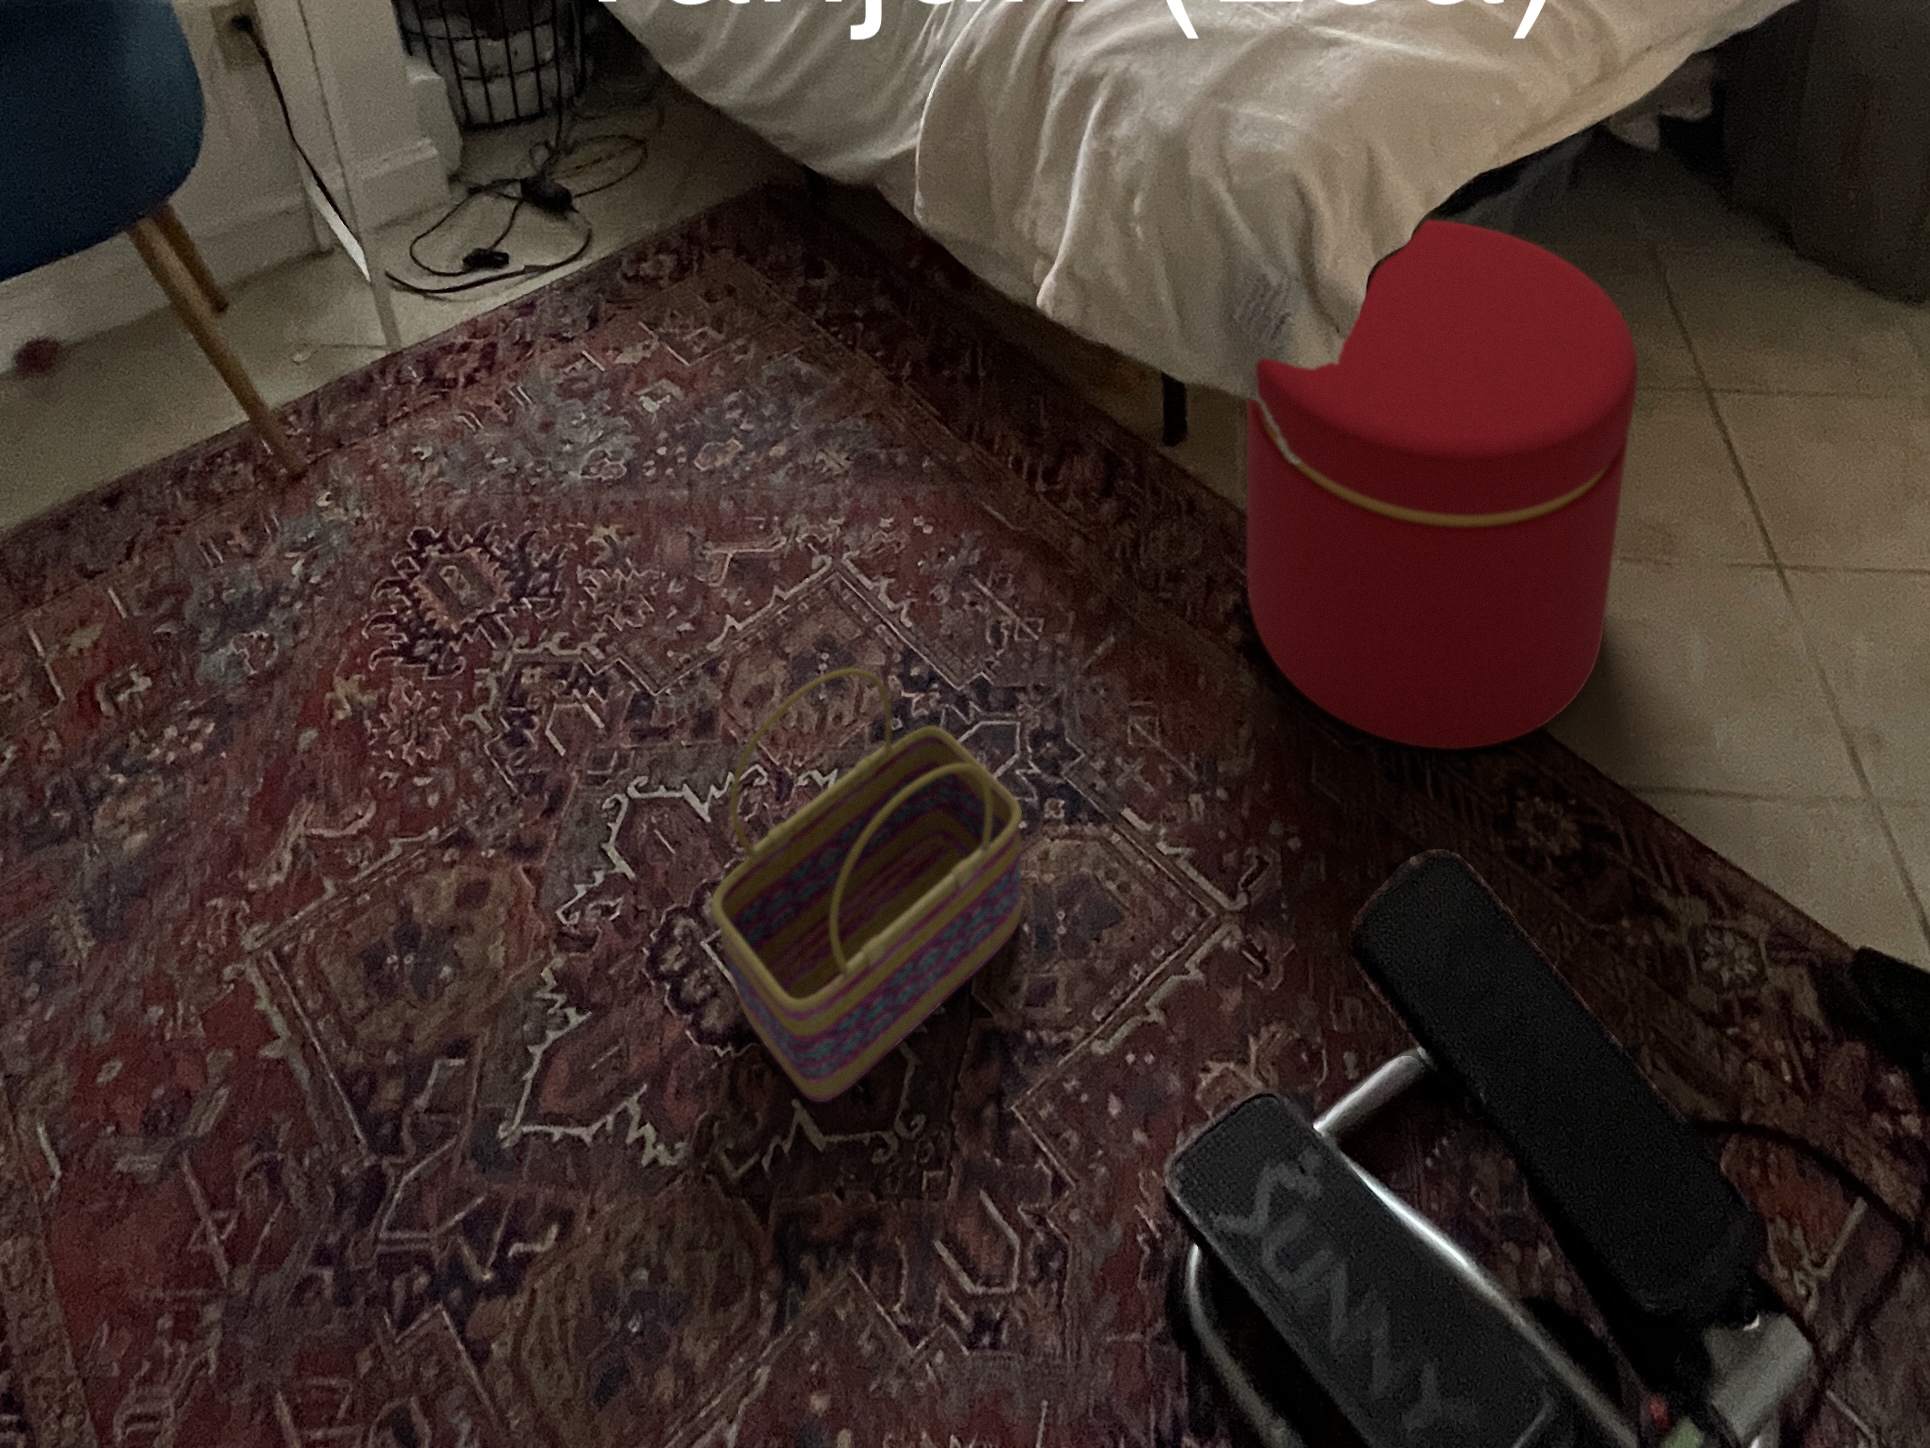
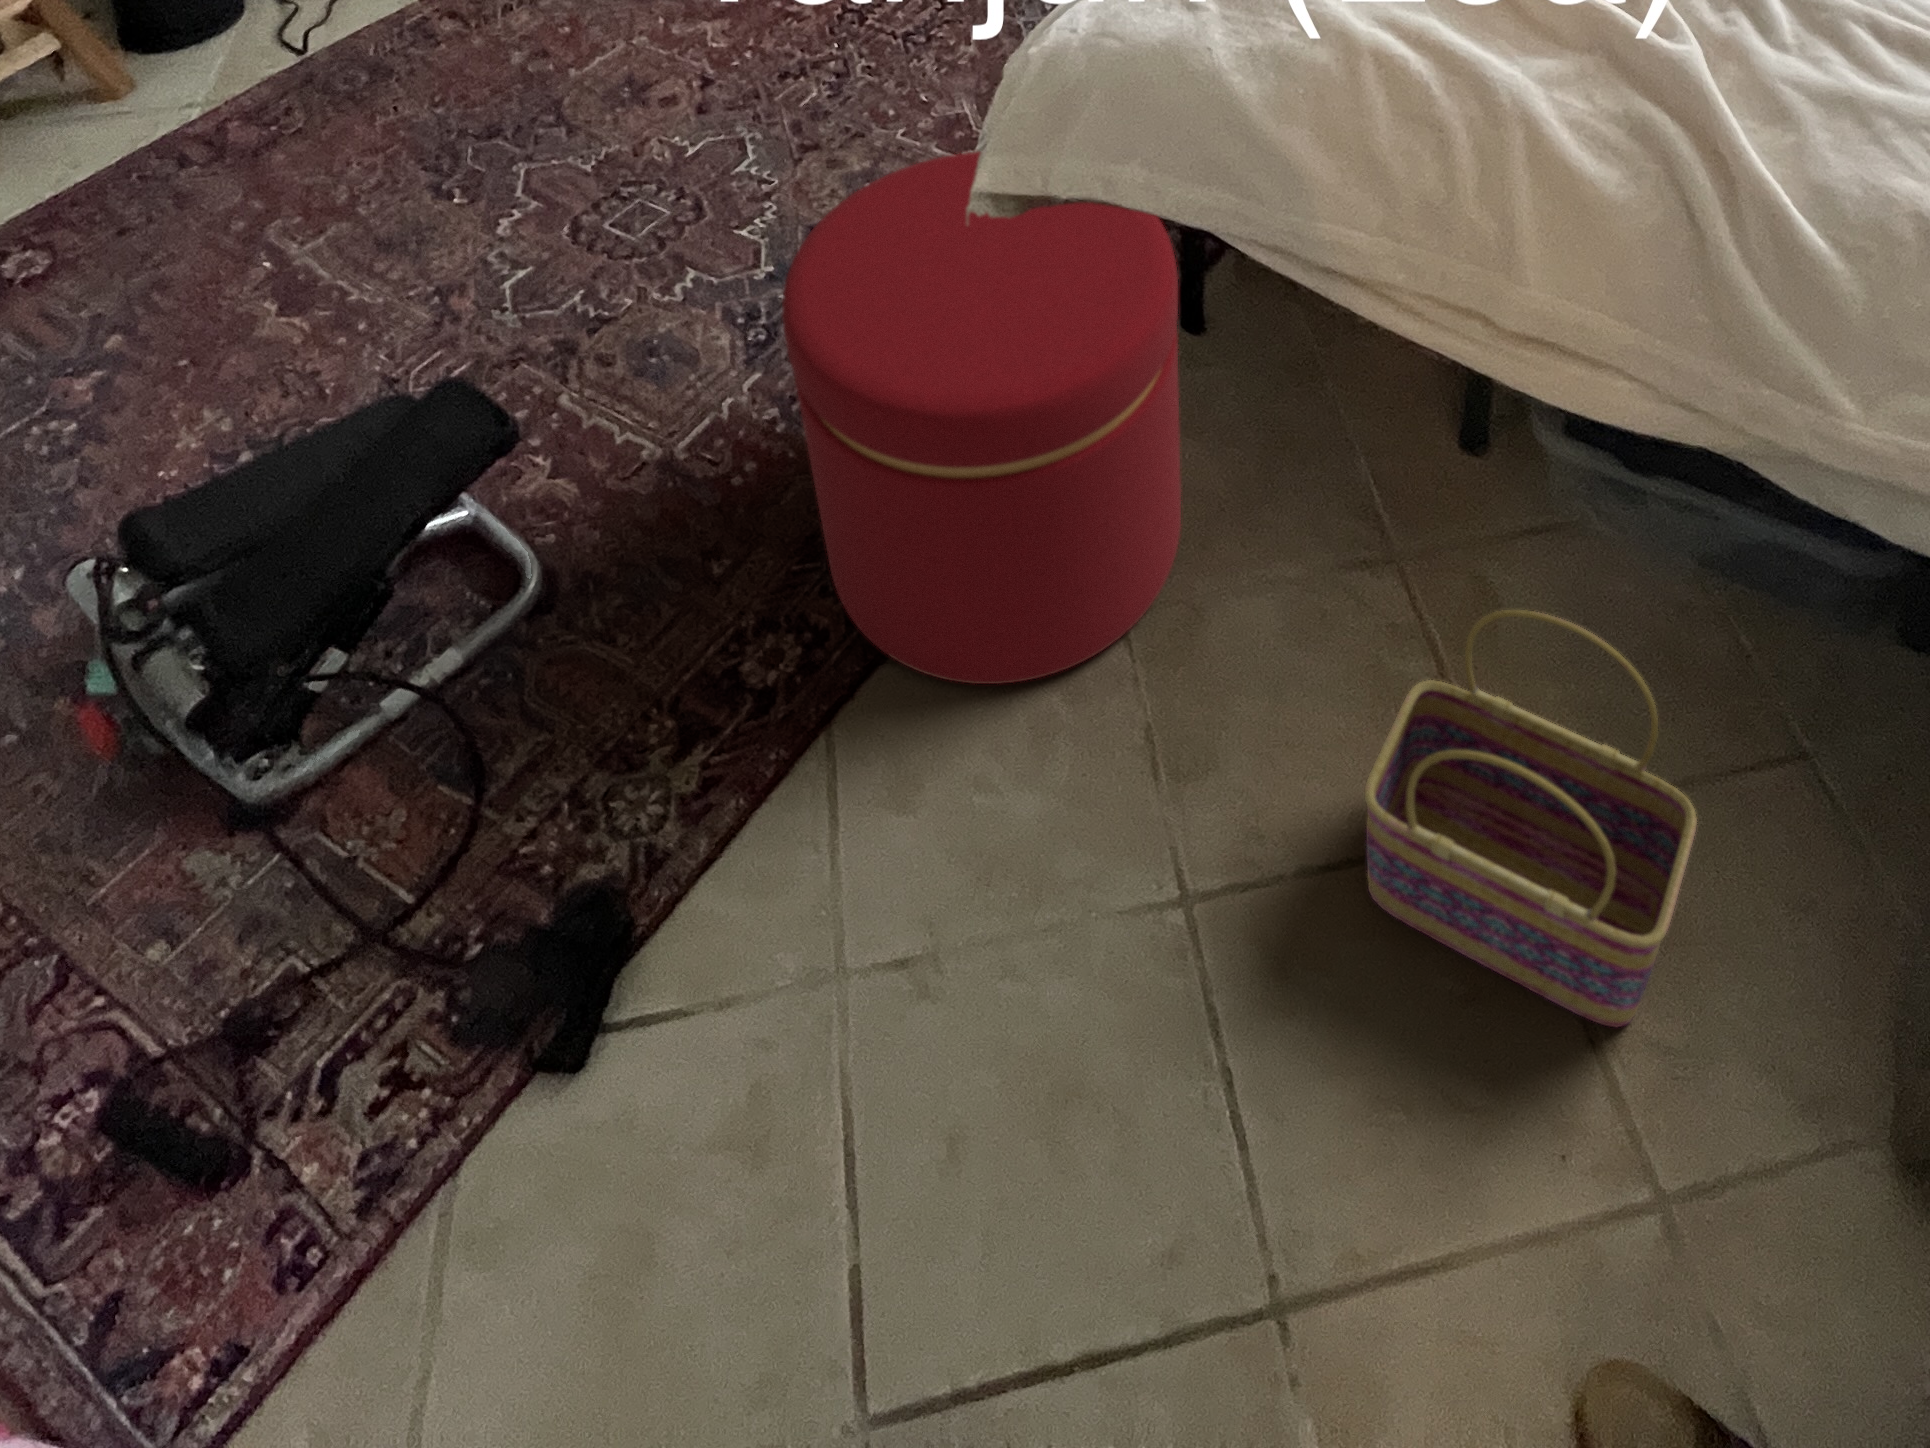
basket: present [711,668,1022,1102] -> present [1365,610,1697,1027]

